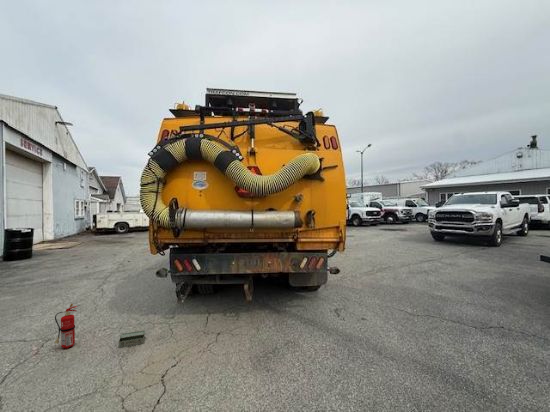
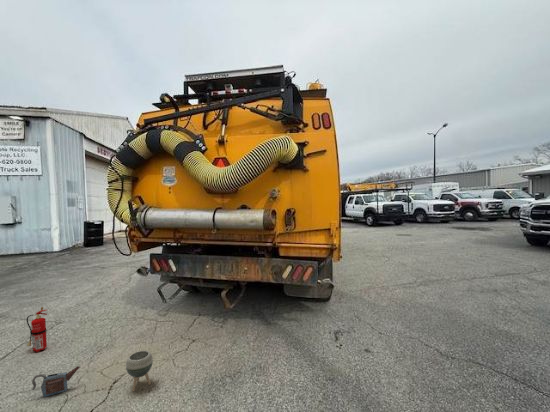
toolbox: present [119,331,145,348] -> none [81,339,113,356]
planter: none [187,334,209,369] -> present [126,350,153,391]
watering can: none [99,353,140,383] -> present [32,366,80,397]

